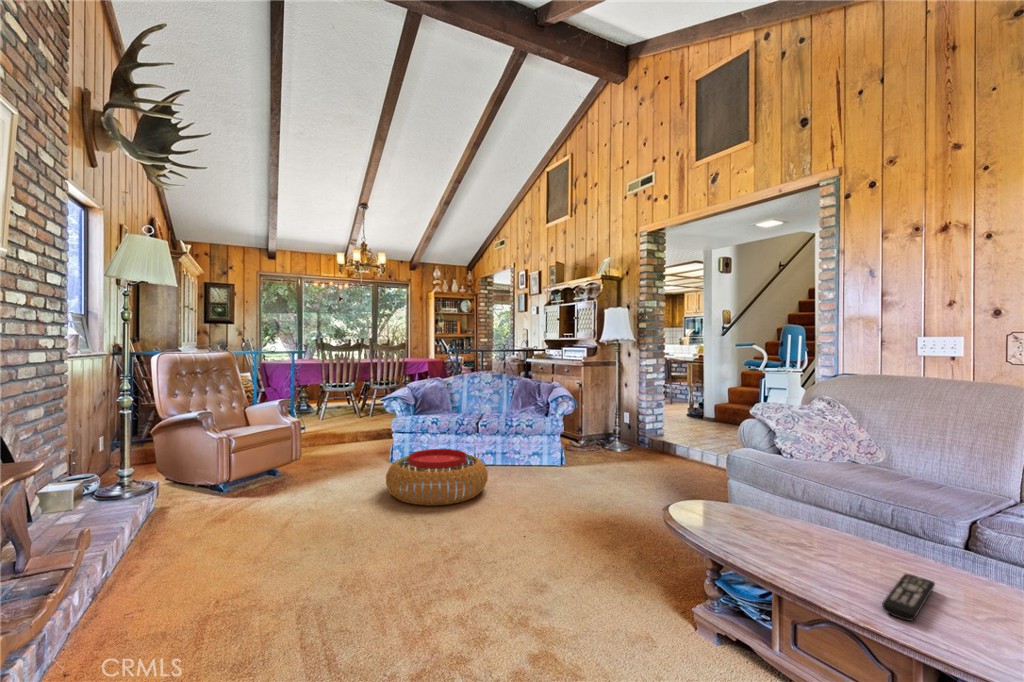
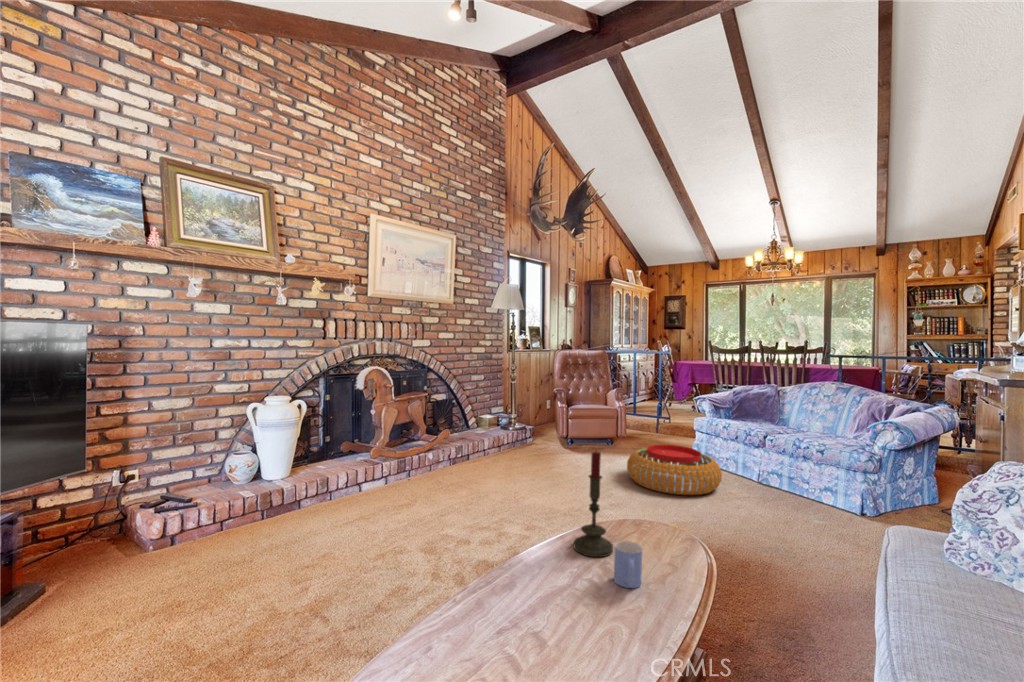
candle: none [758,440,808,560] -> present [574,451,613,557]
mug: none [845,517,894,562] -> present [614,541,642,588]
remote control: present [882,574,935,621] -> none [504,567,590,602]

